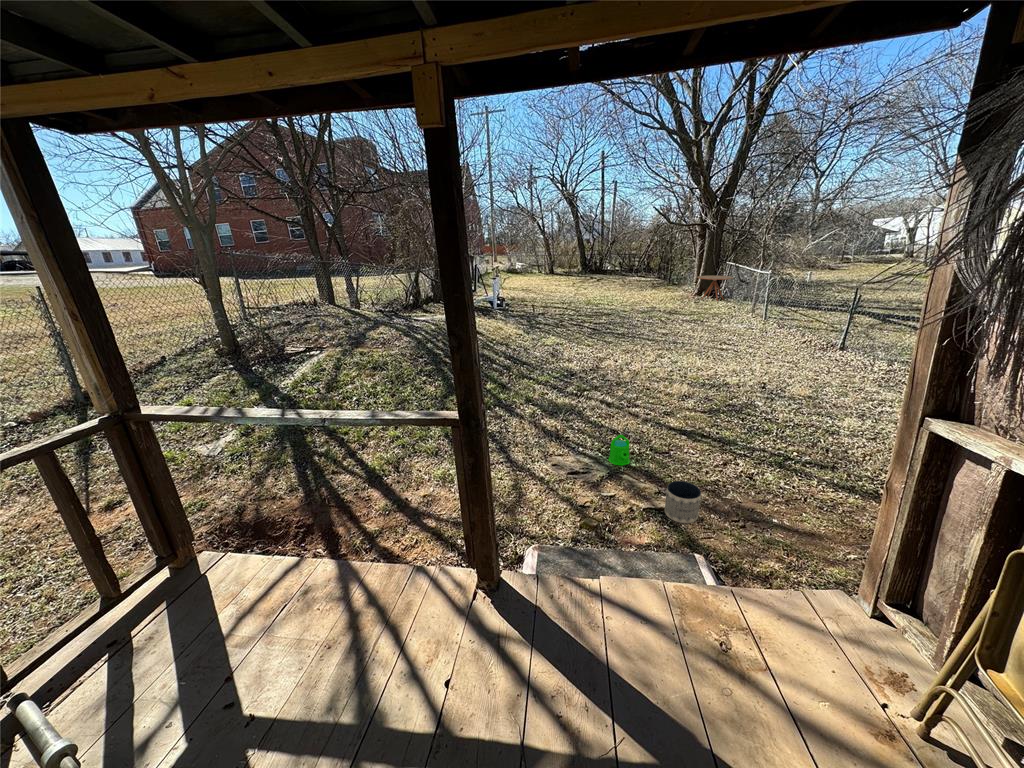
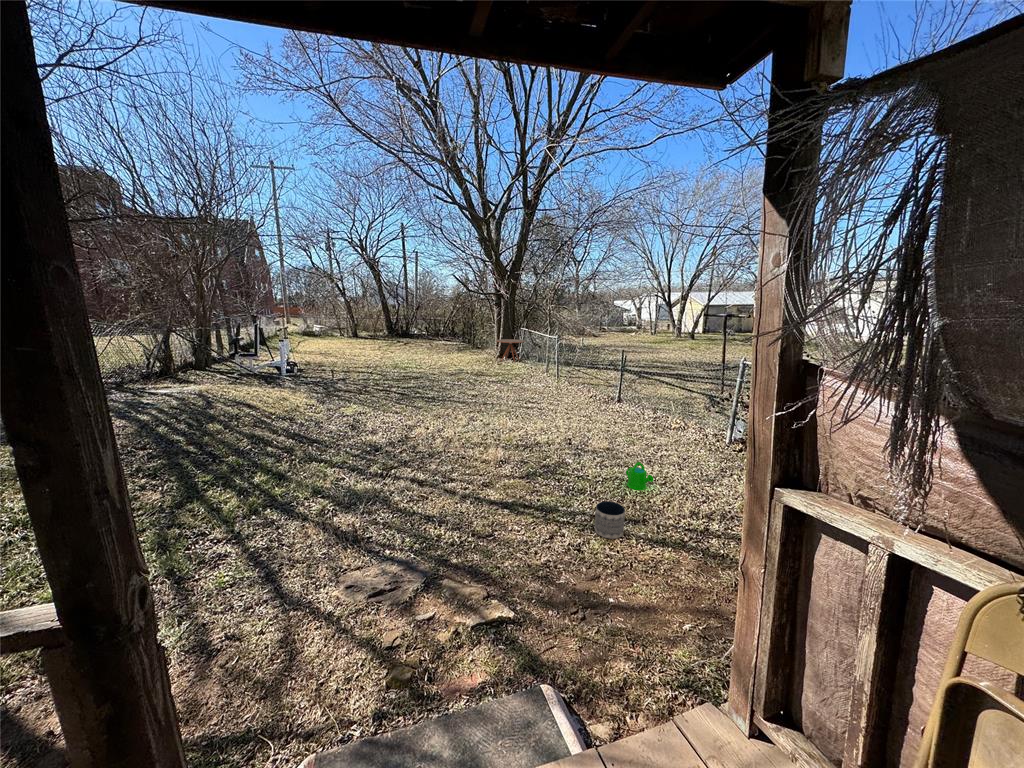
watering can: present [608,435,630,466] -> present [626,462,654,490]
planter: present [665,481,701,523] -> present [595,501,625,539]

